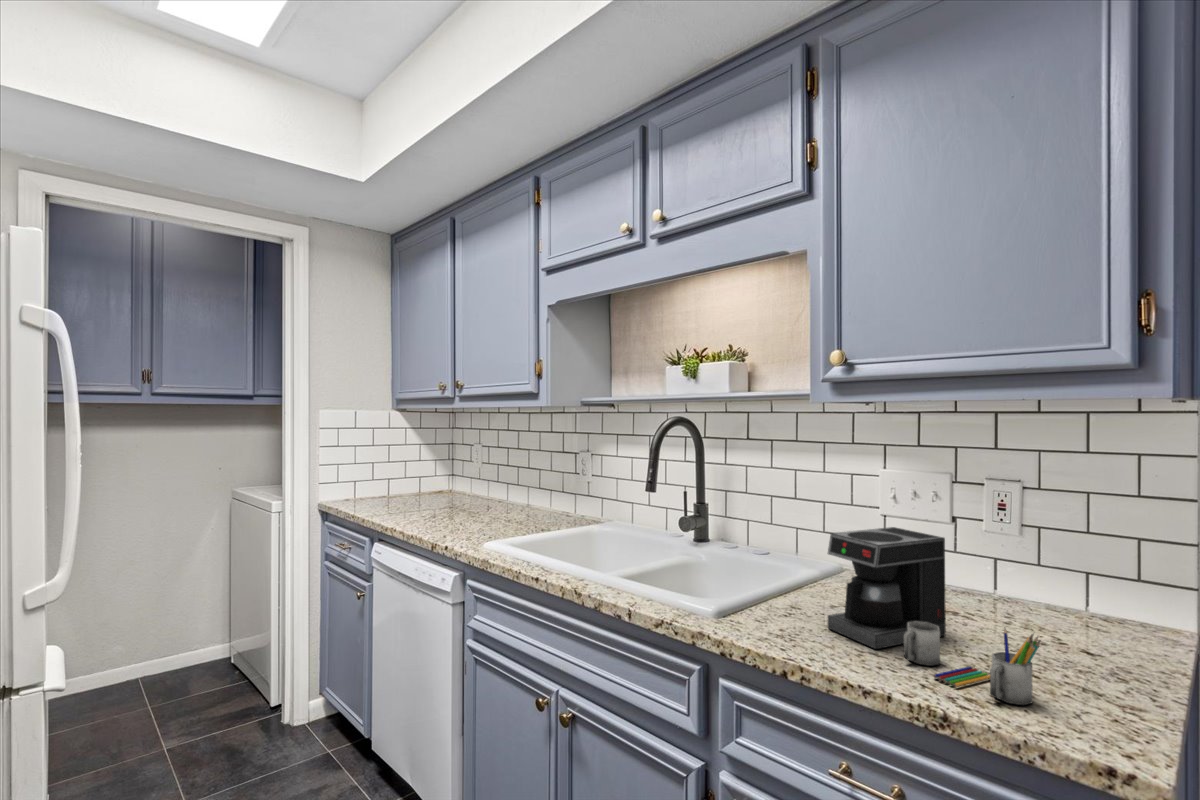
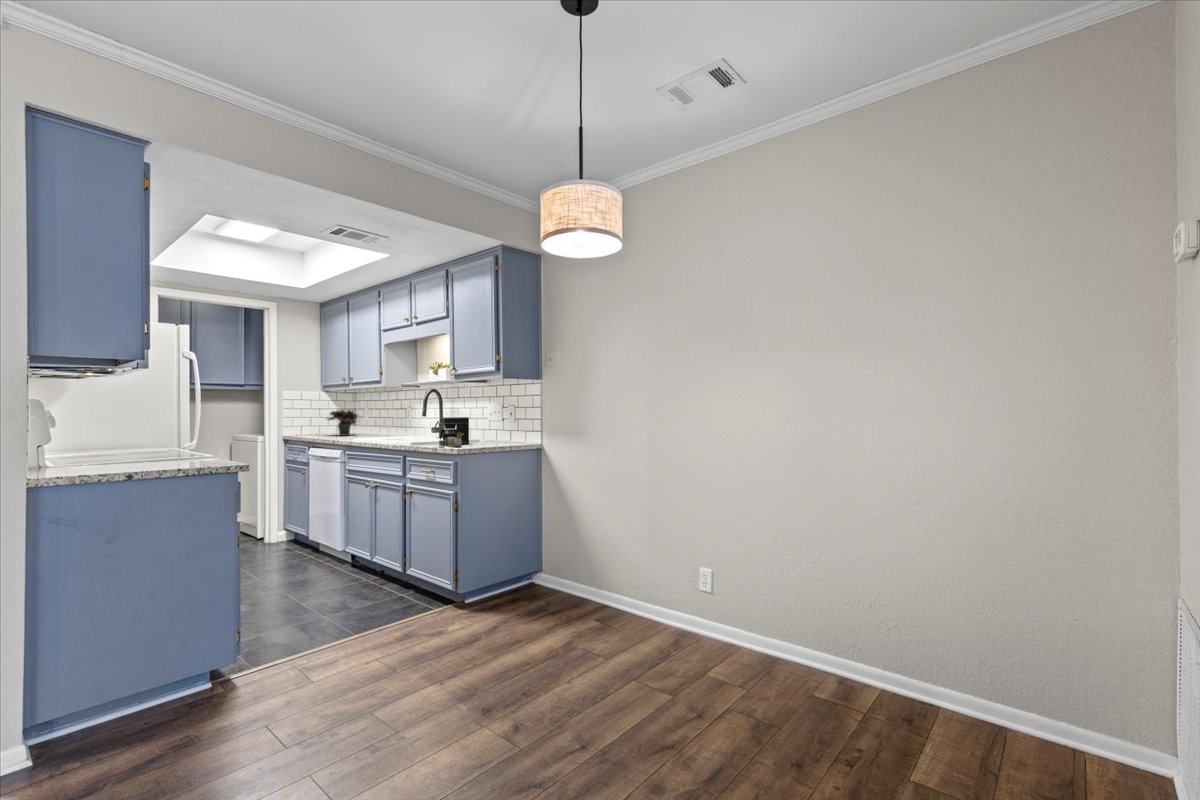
potted plant: none [403,452,484,508] -> present [328,410,358,436]

